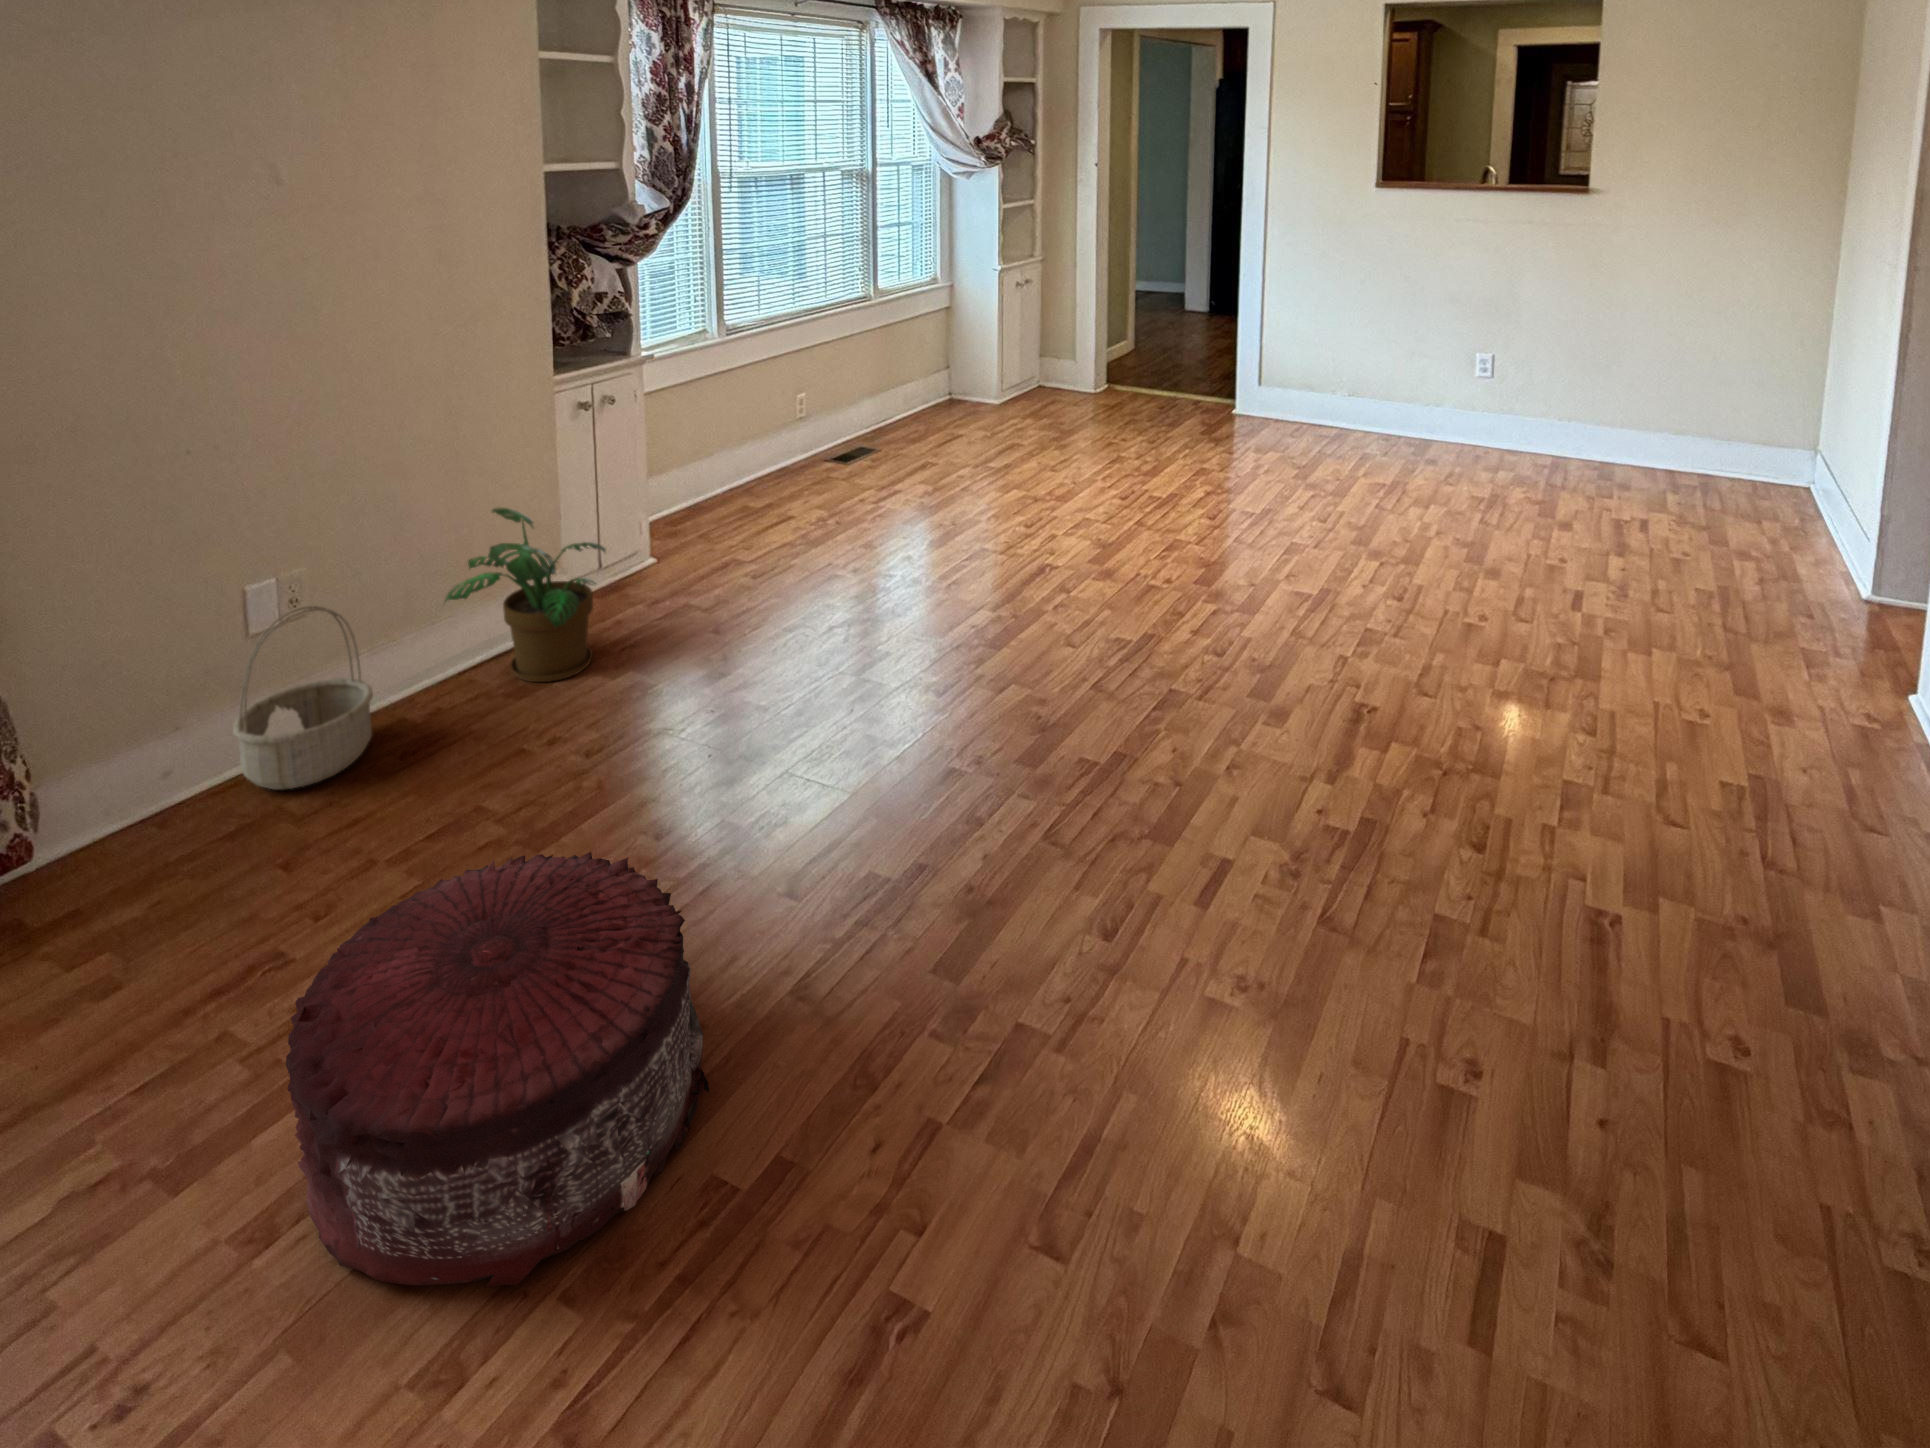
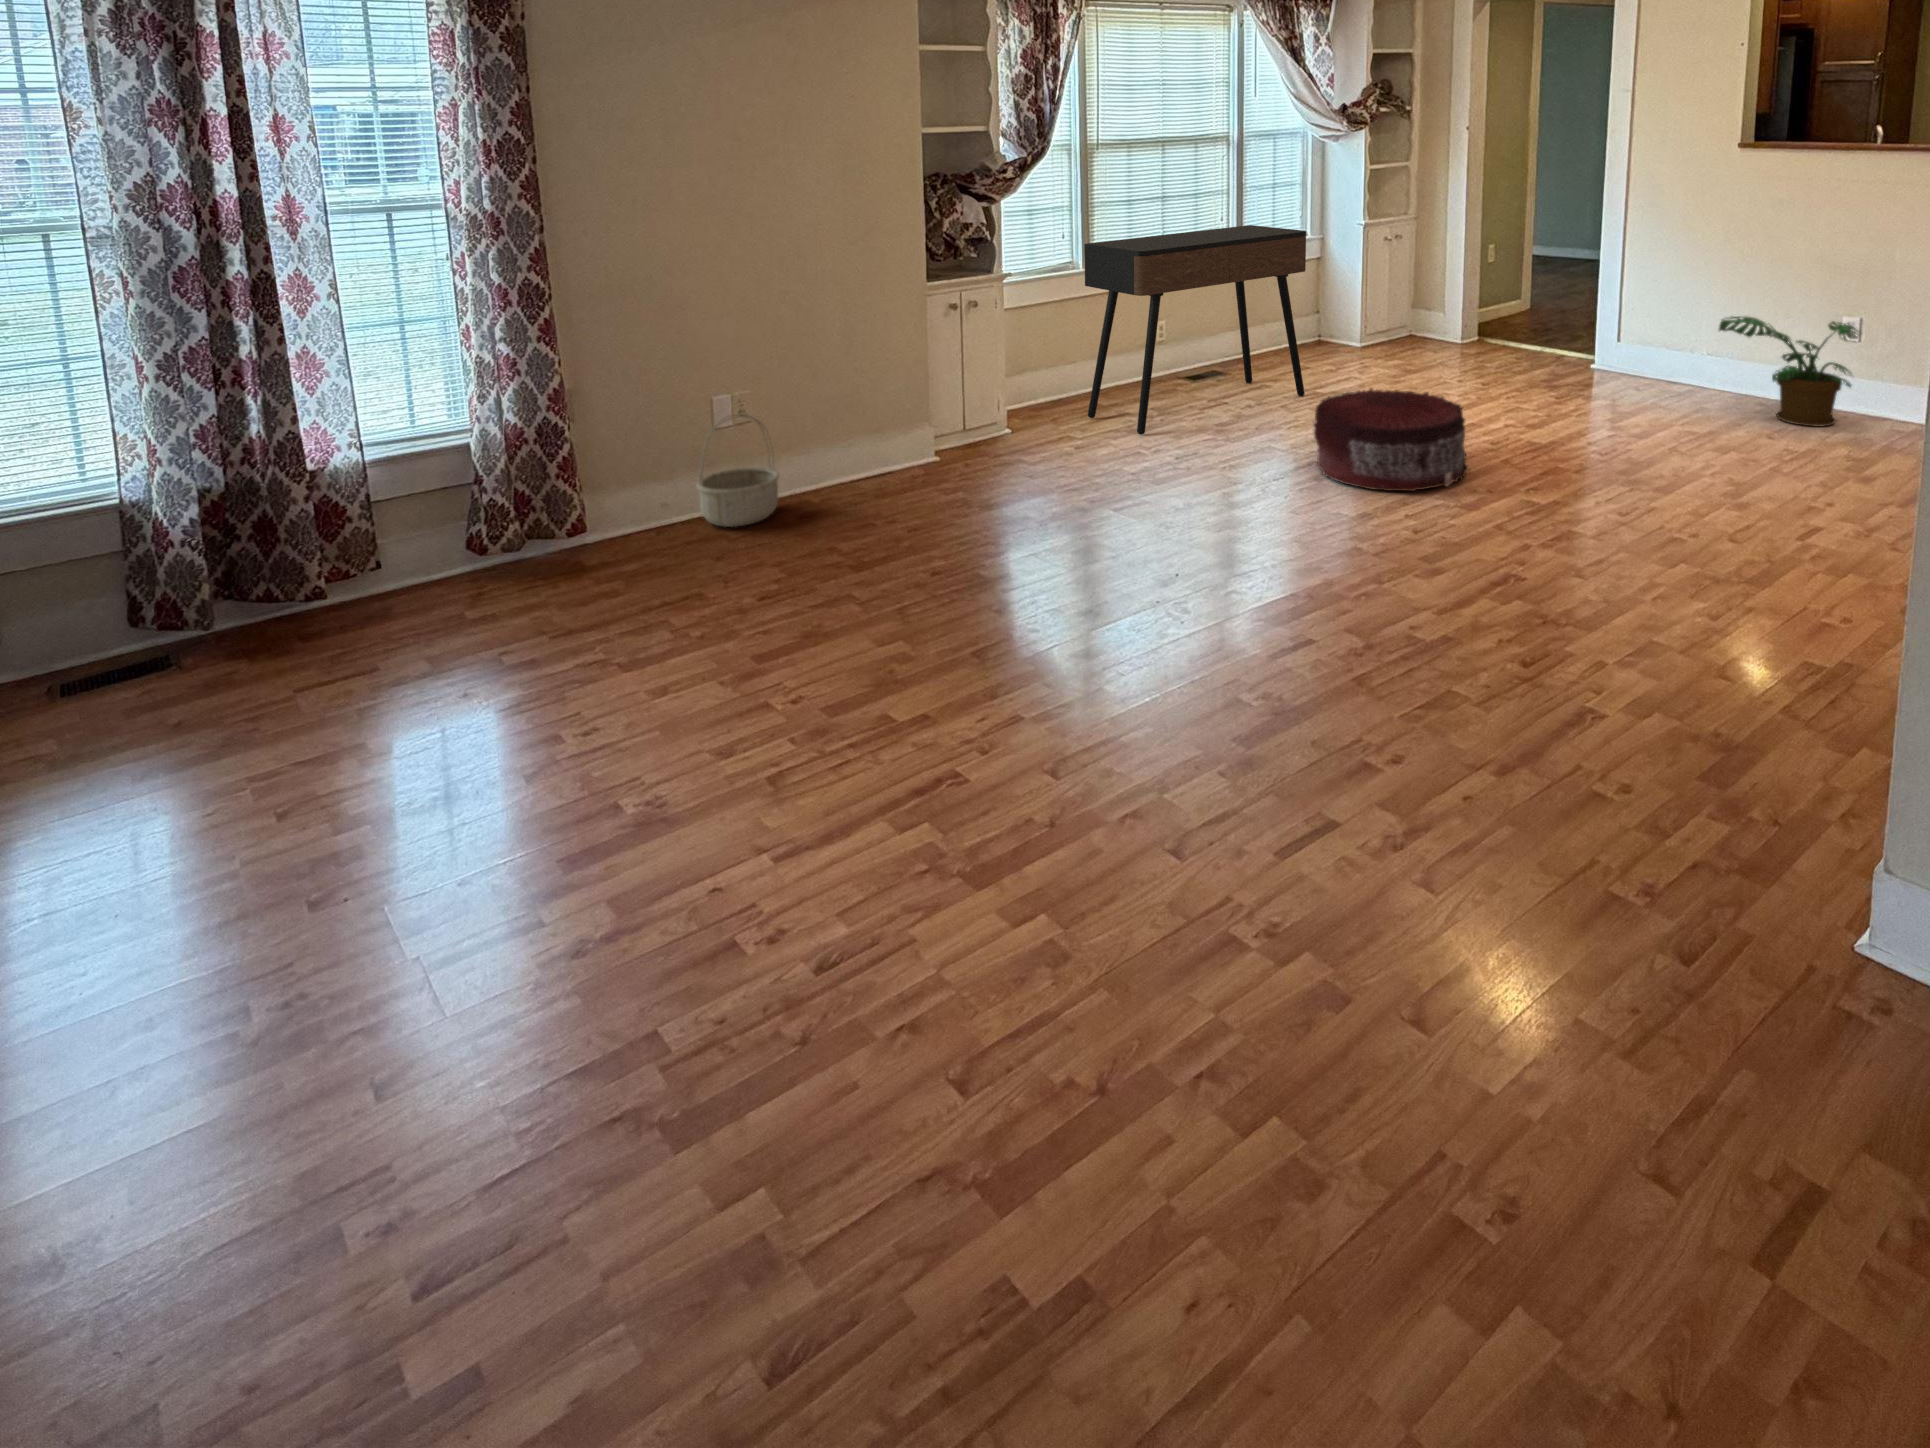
console table: none [742,275,981,541] -> present [1084,225,1306,434]
potted plant: present [445,508,606,682] -> present [1719,316,1859,427]
pouf: present [286,852,709,1287] -> present [1313,389,1470,491]

